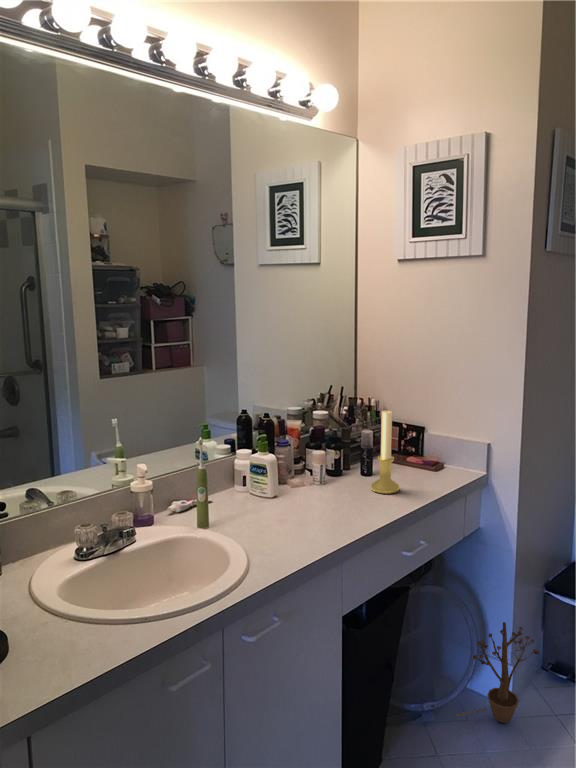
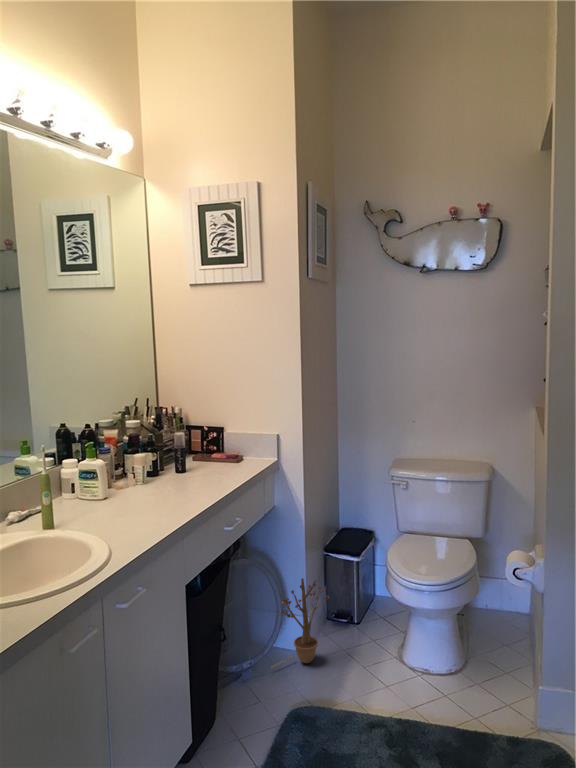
candle holder: present [371,410,400,494] -> none [189,409,214,483]

